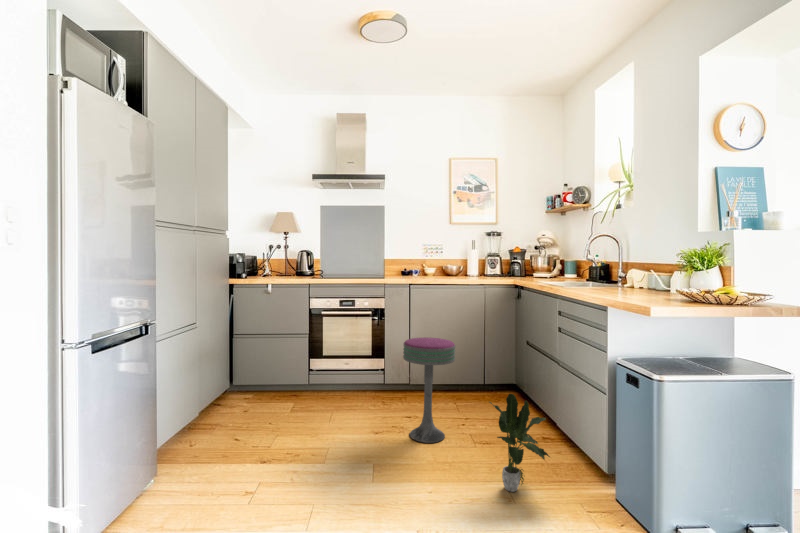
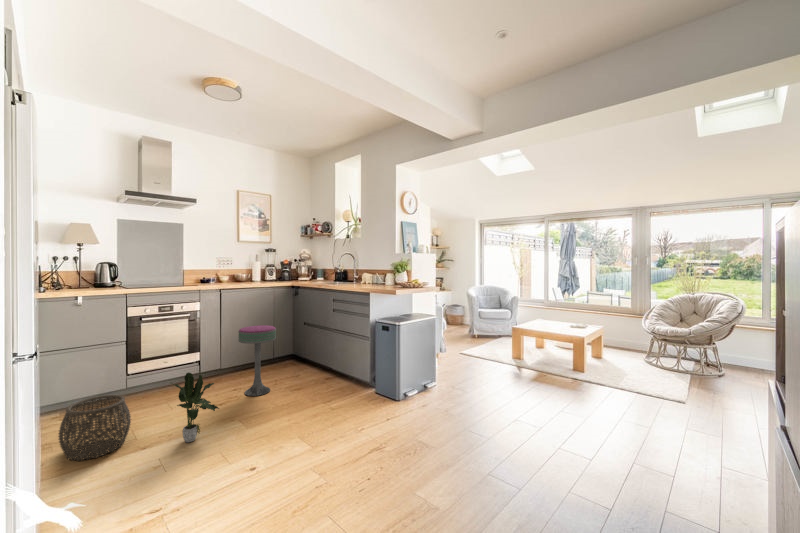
woven basket: none [194,391,262,462] -> present [58,395,131,461]
potted plant: present [489,394,550,492] -> present [171,373,219,442]

